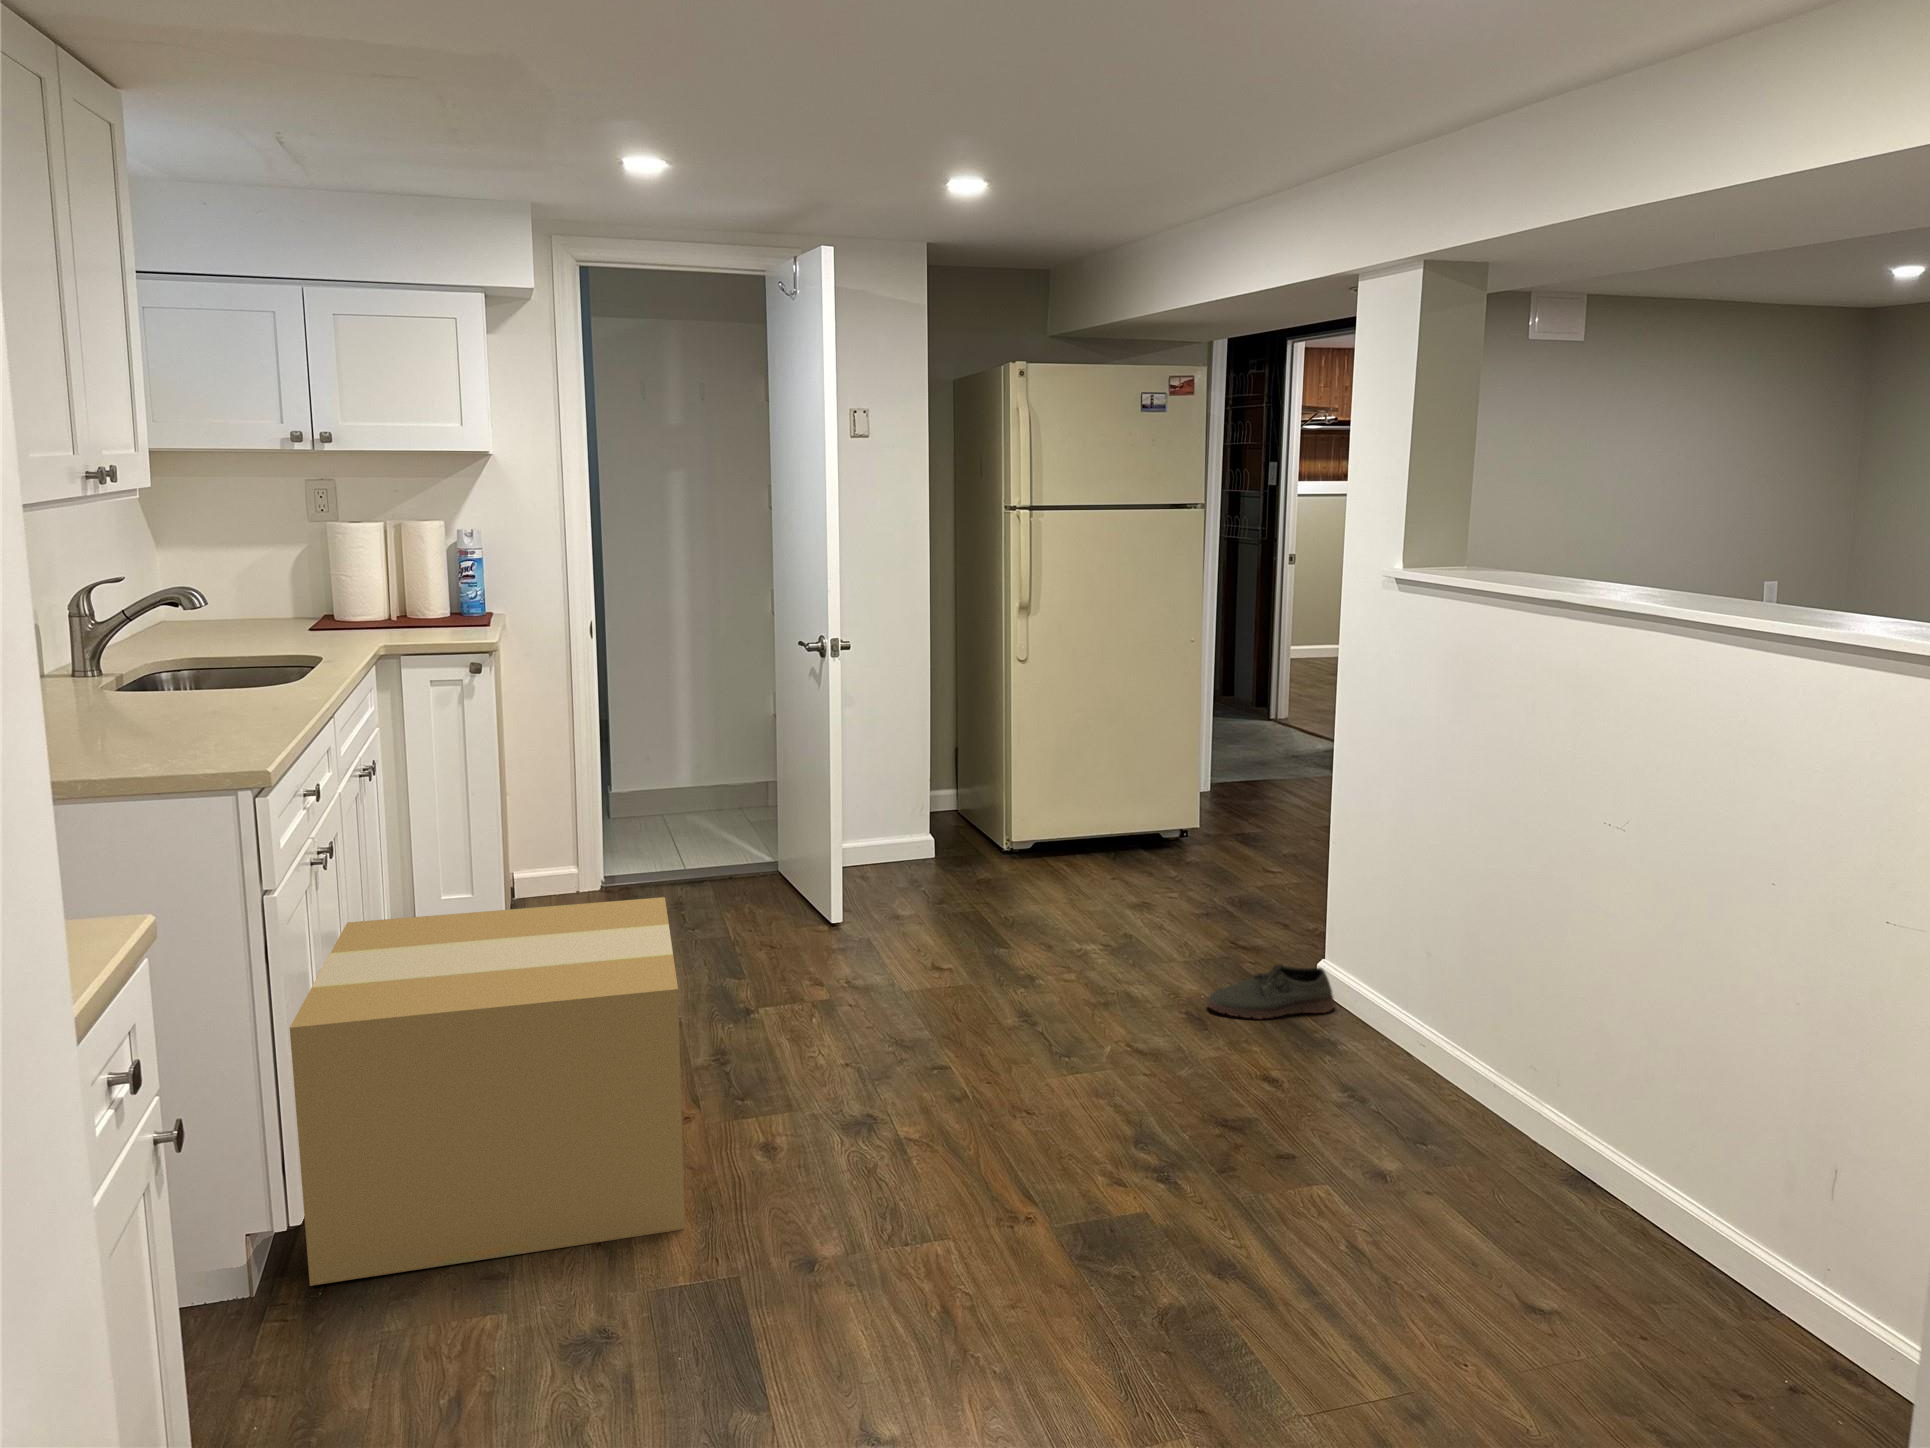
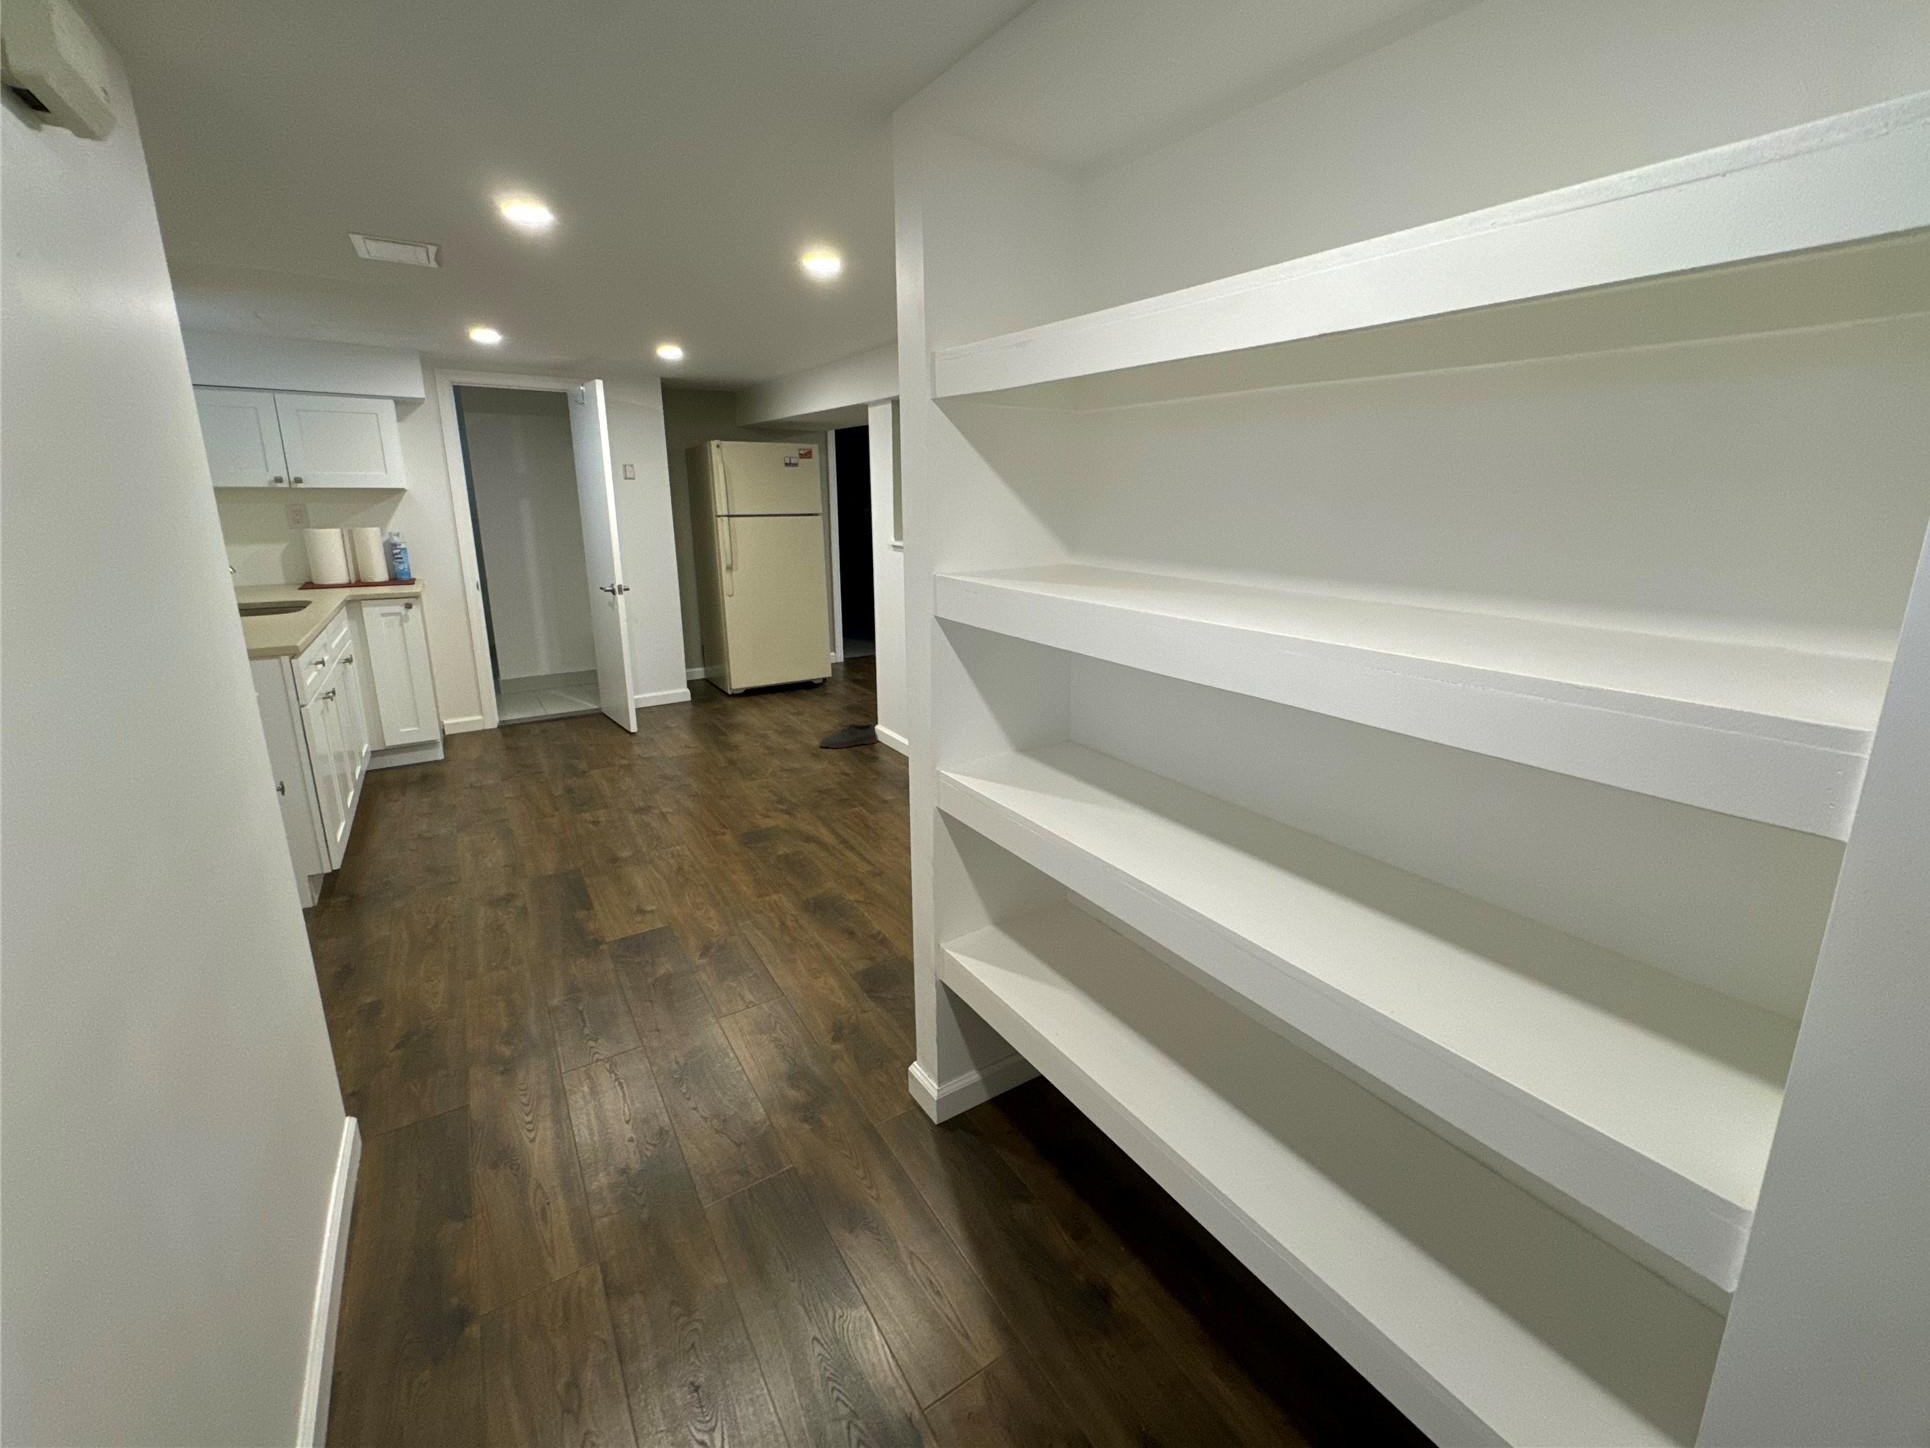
cardboard box: present [290,897,685,1286] -> none [331,705,553,884]

